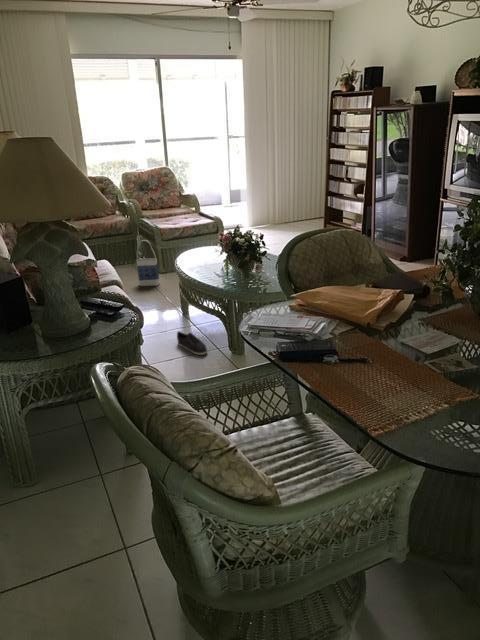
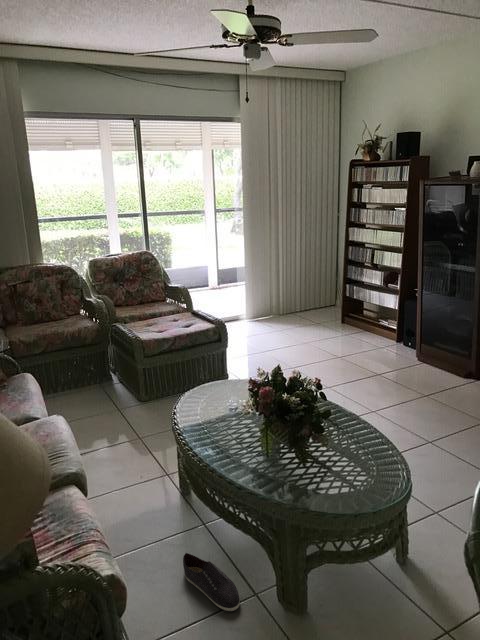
bag: present [137,240,159,286] -> none [109,362,142,427]

